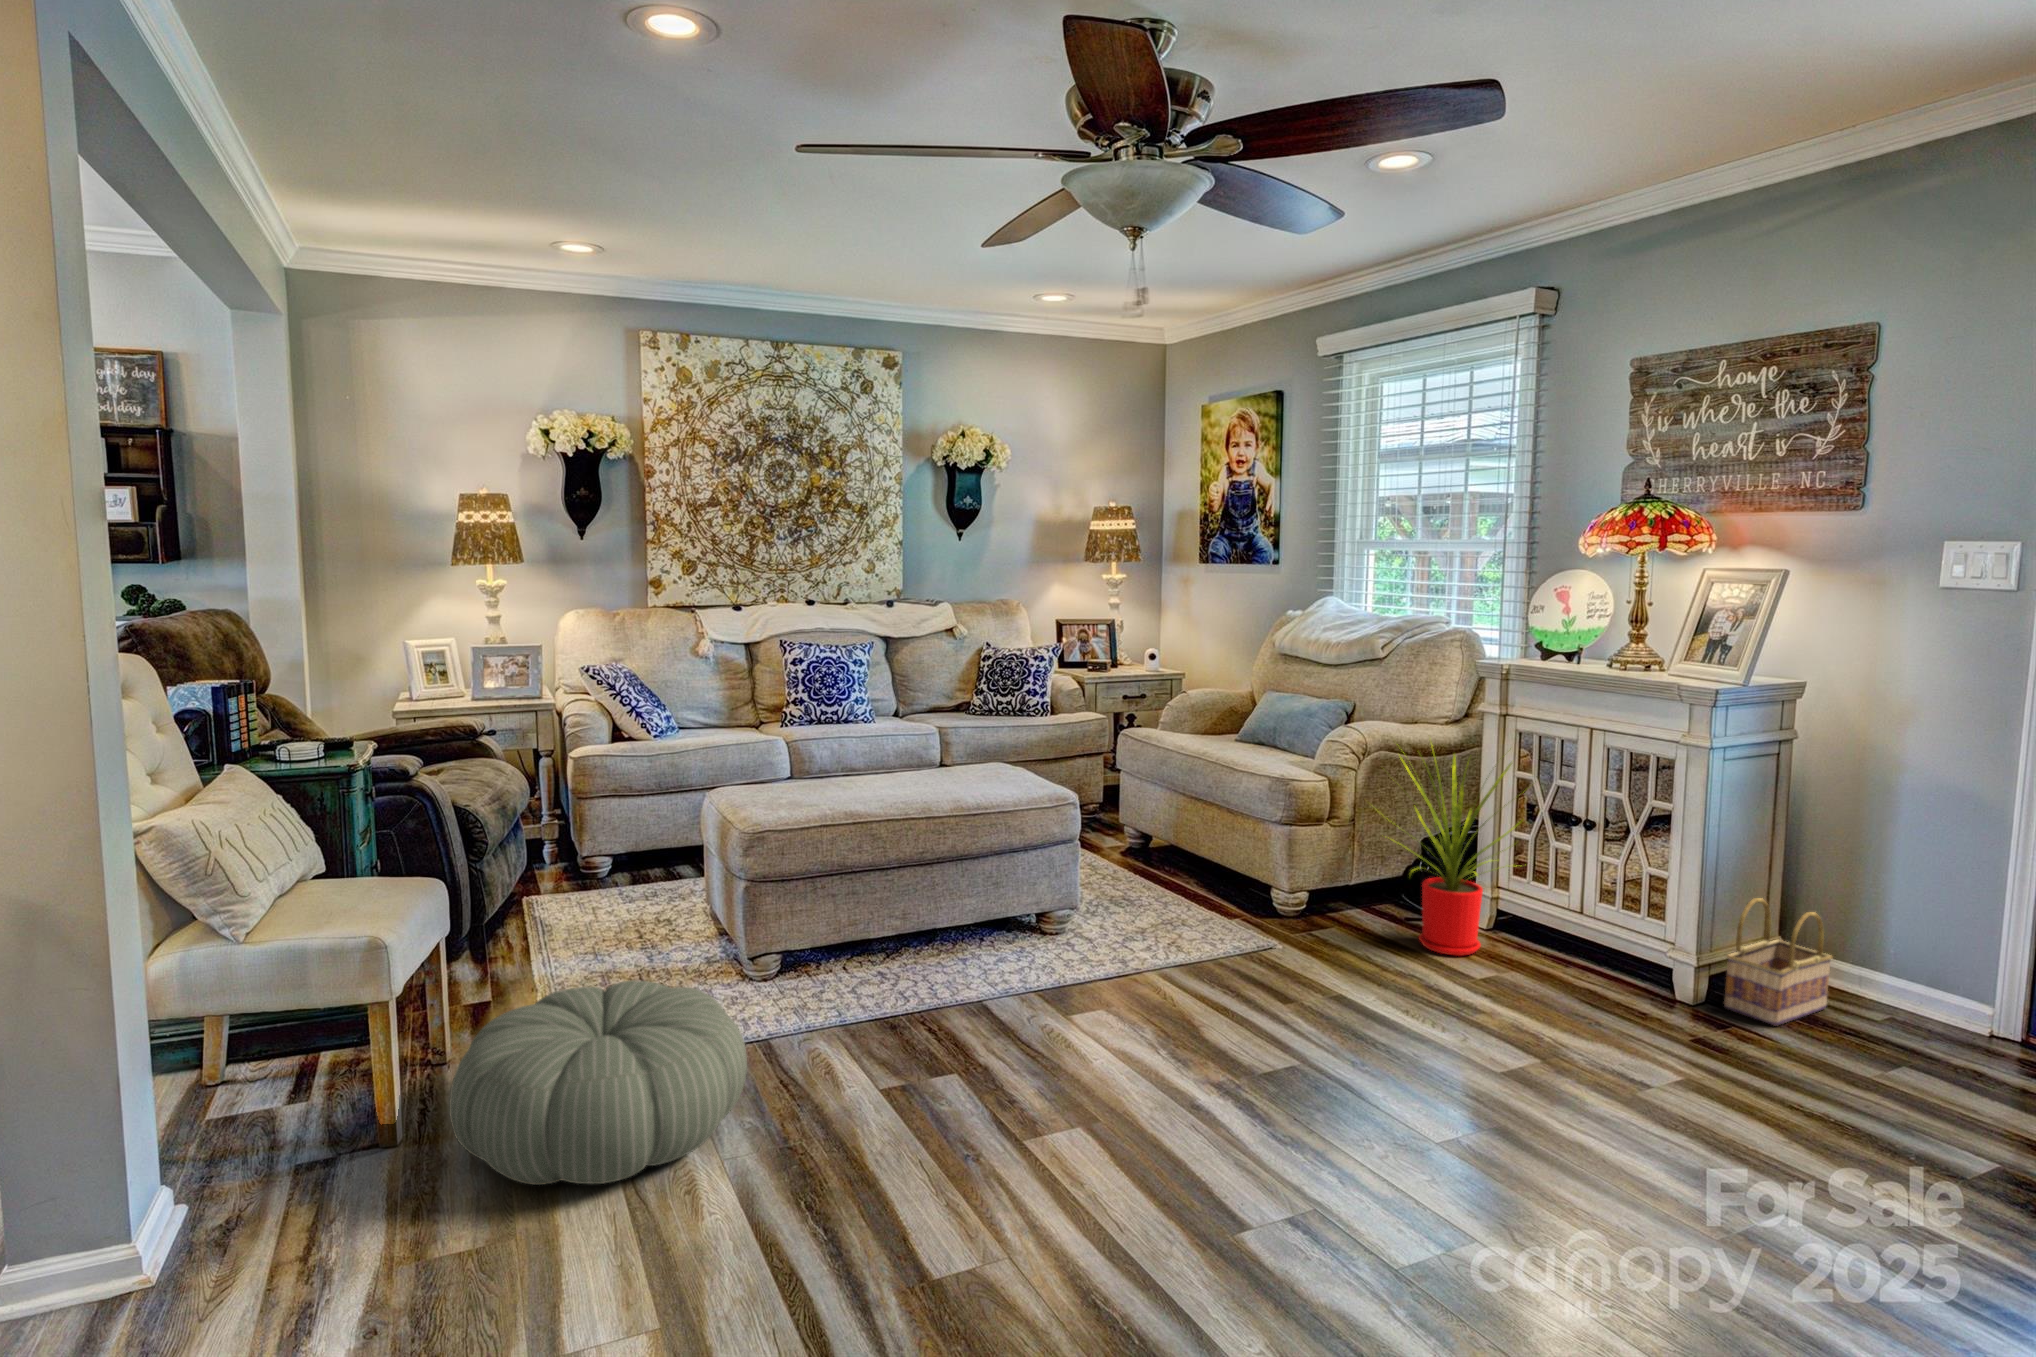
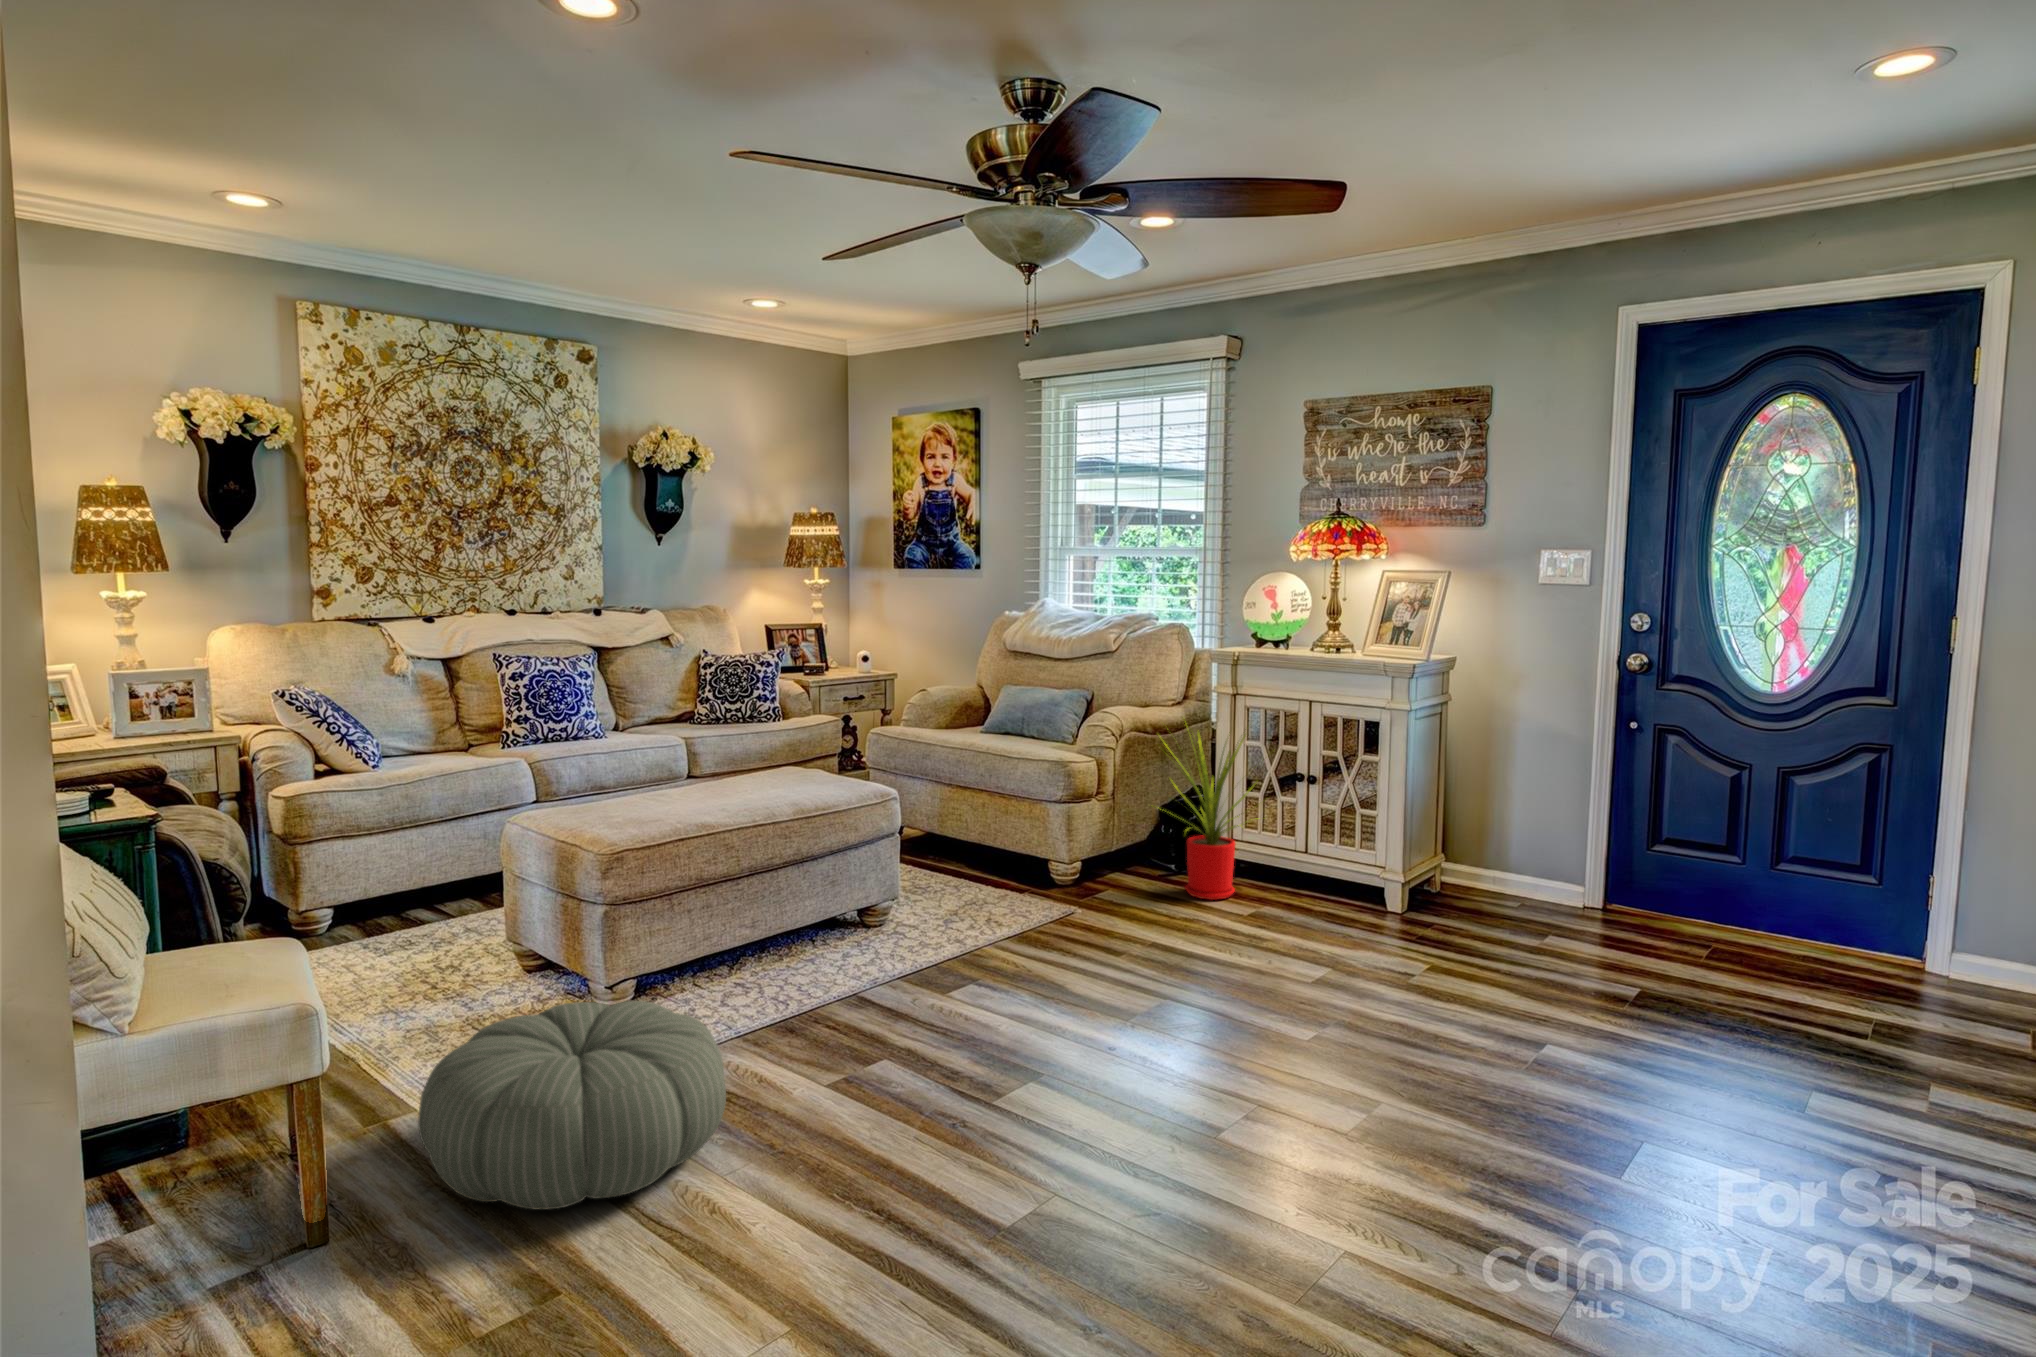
basket: present [1724,898,1832,1026] -> none [1420,823,1483,918]

